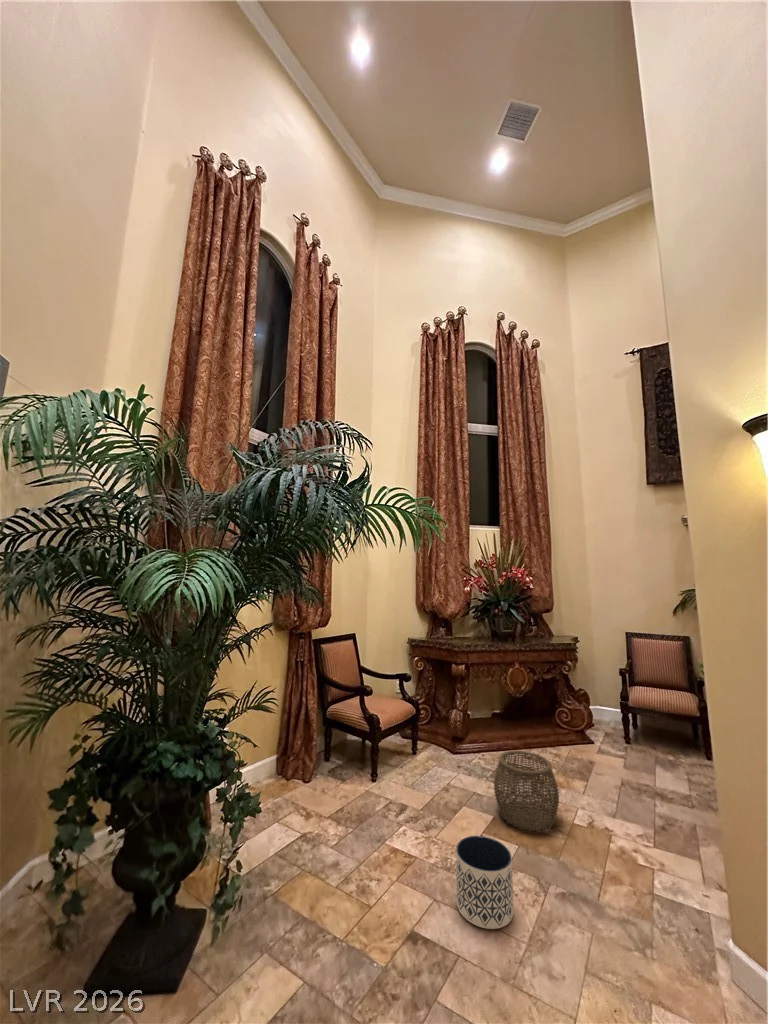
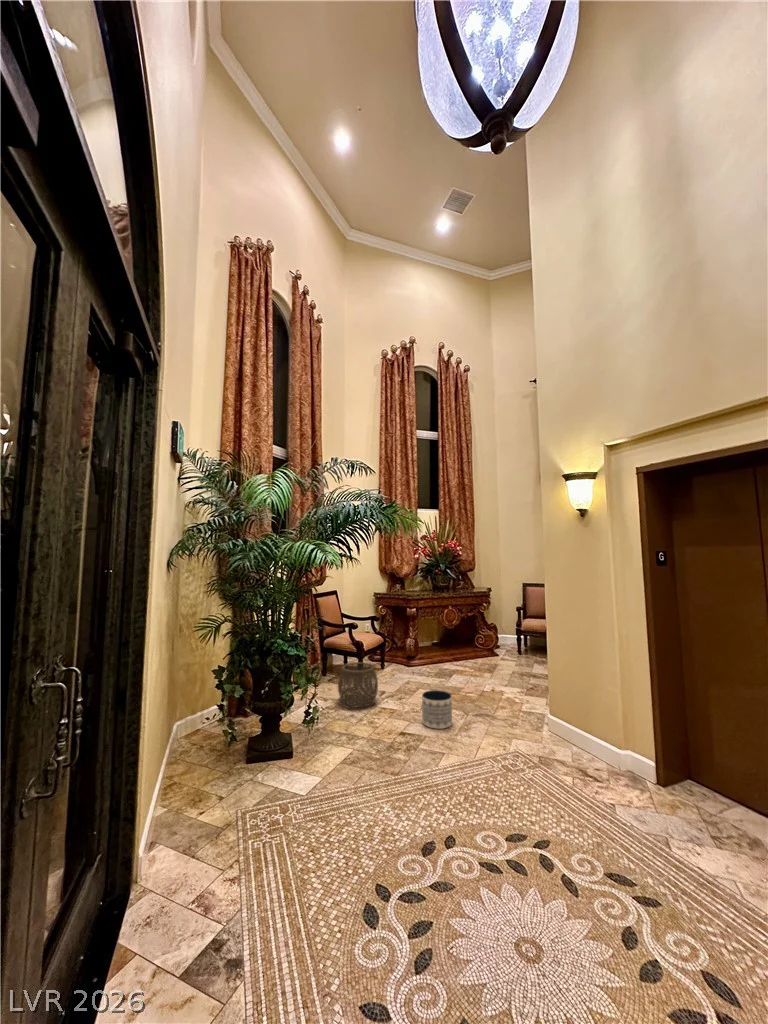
woven basket: present [494,751,559,832] -> present [338,662,378,707]

